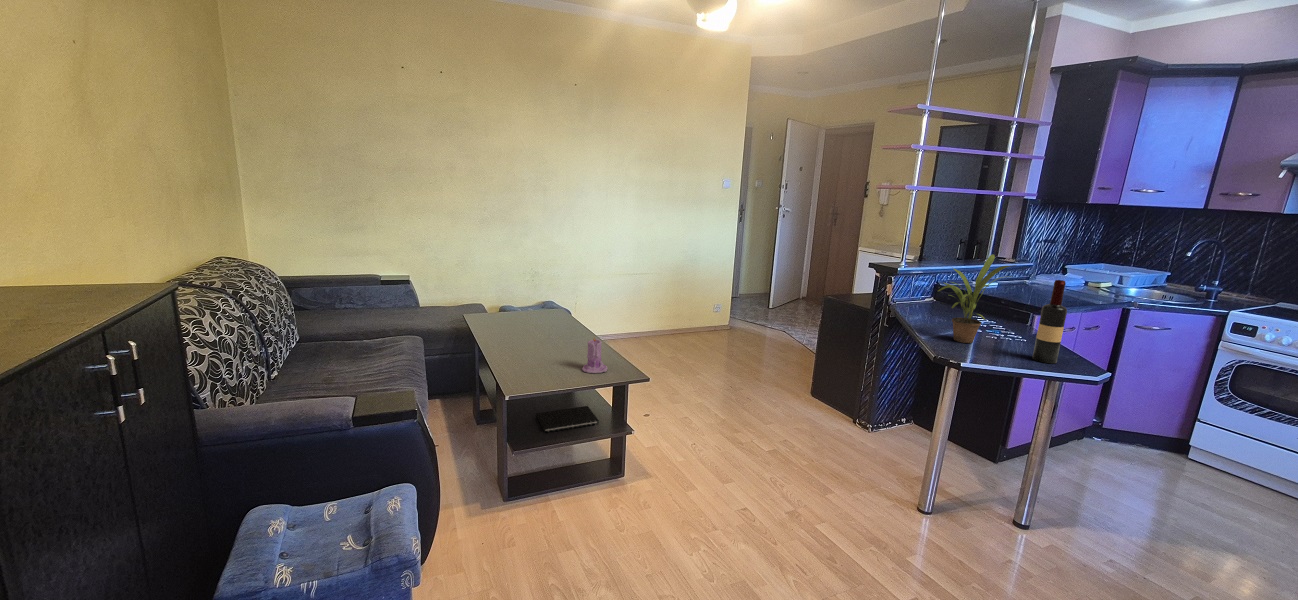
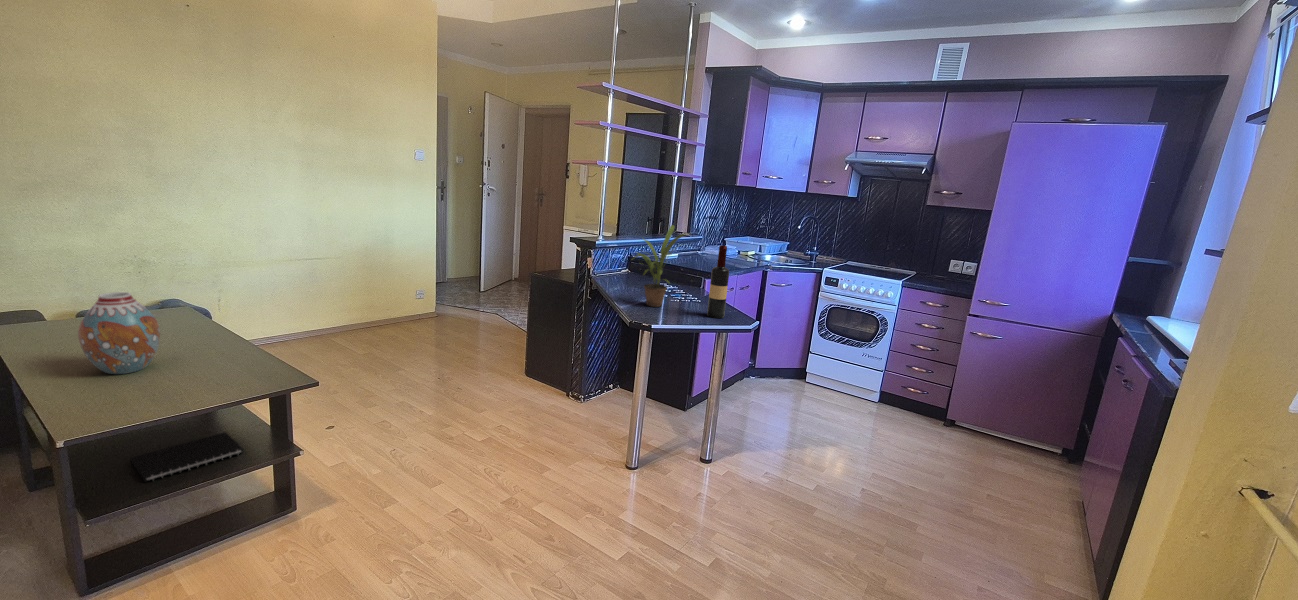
vase: none [517,298,557,355] -> present [78,292,160,374]
candle: present [582,338,607,373] -> none [205,337,249,388]

